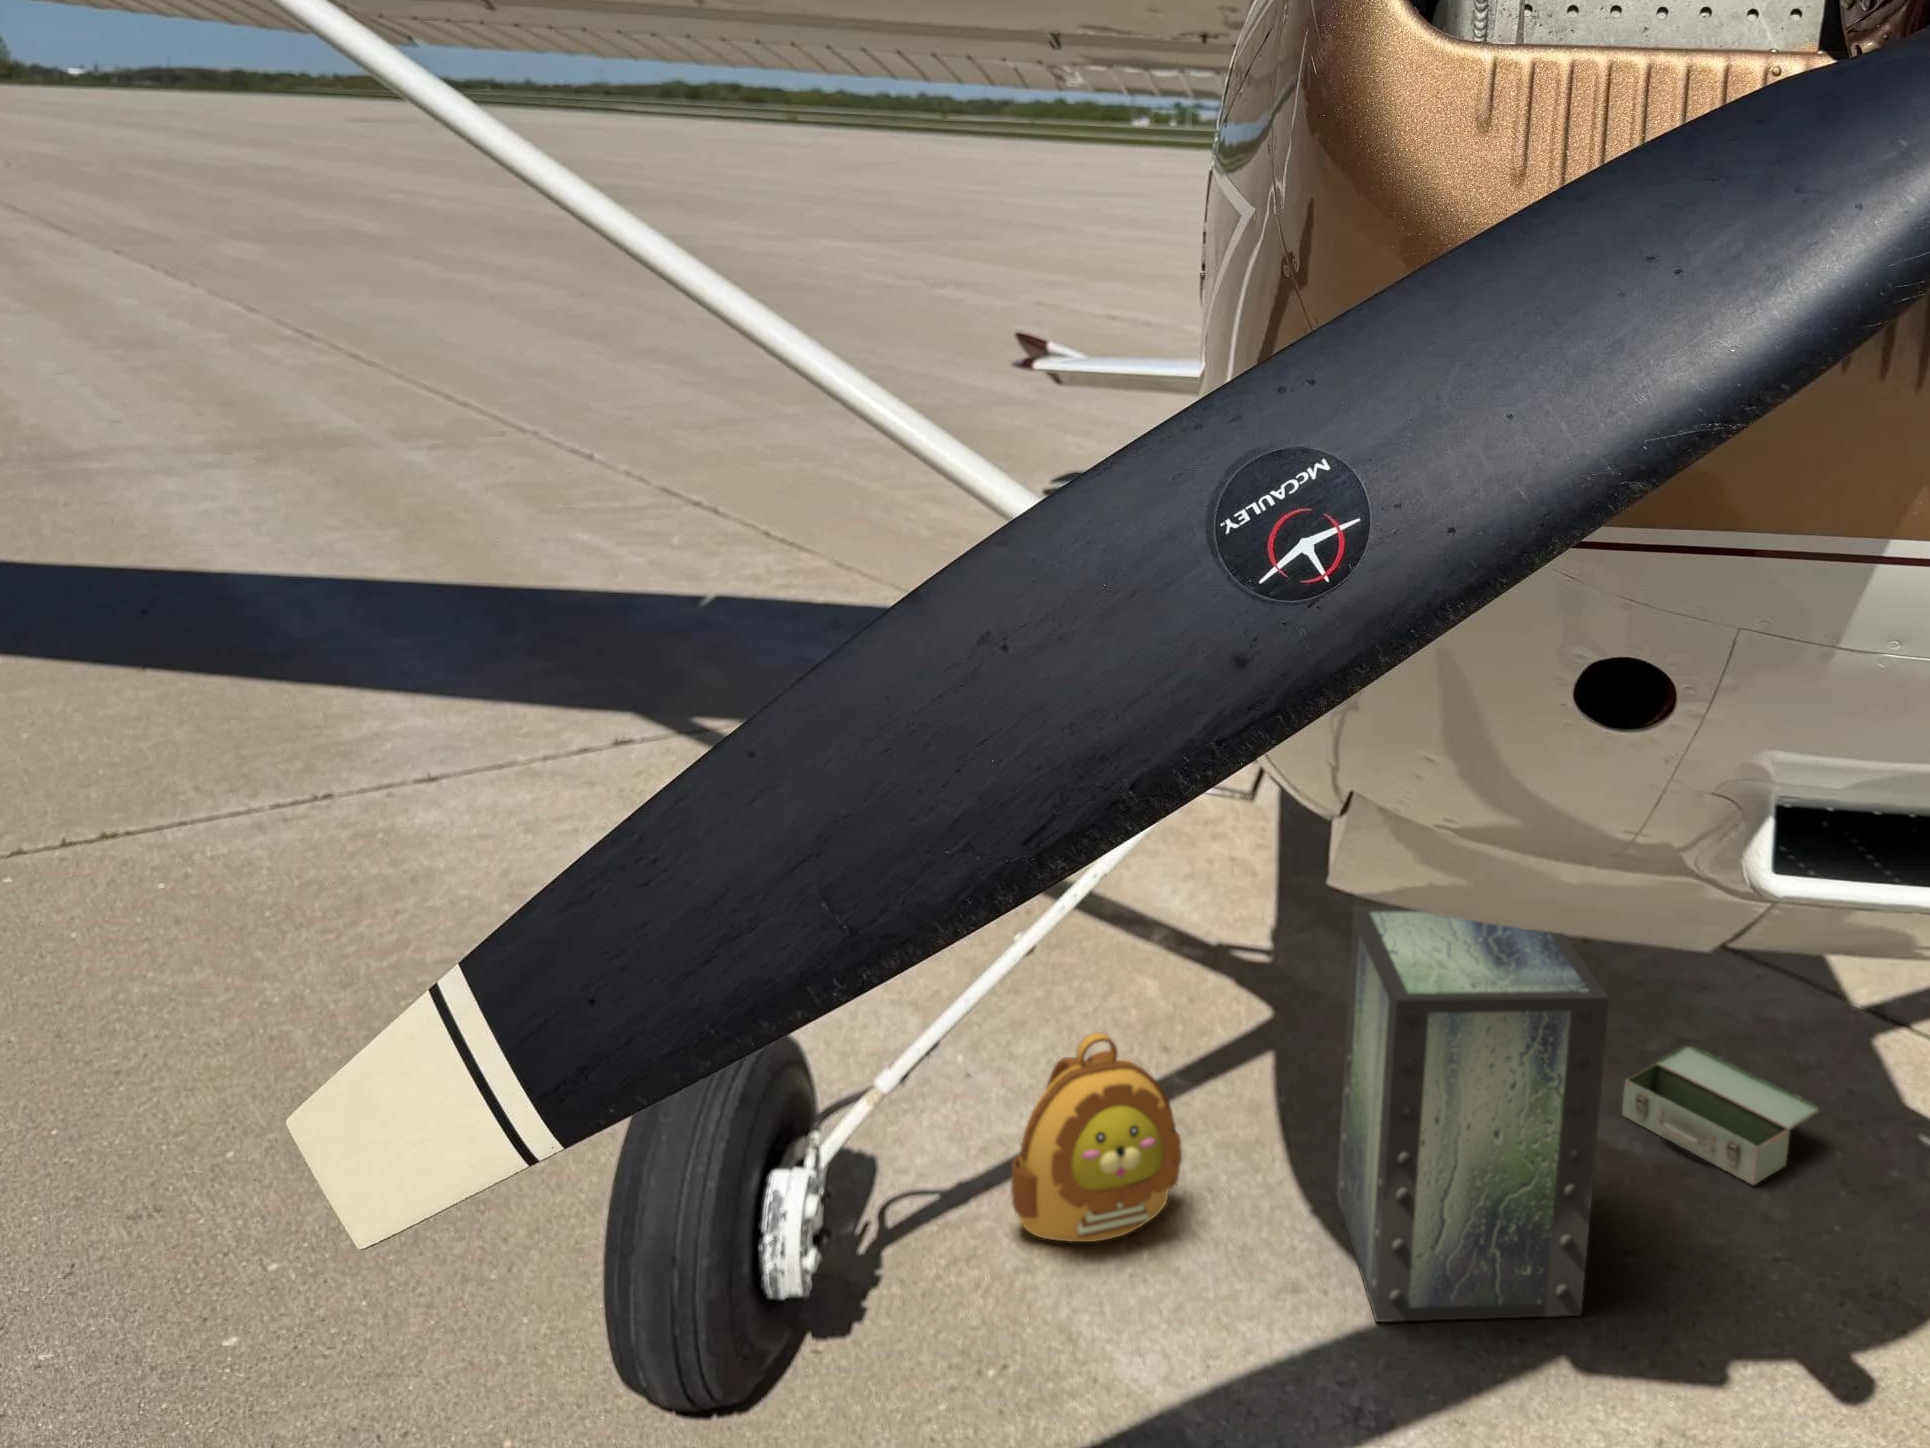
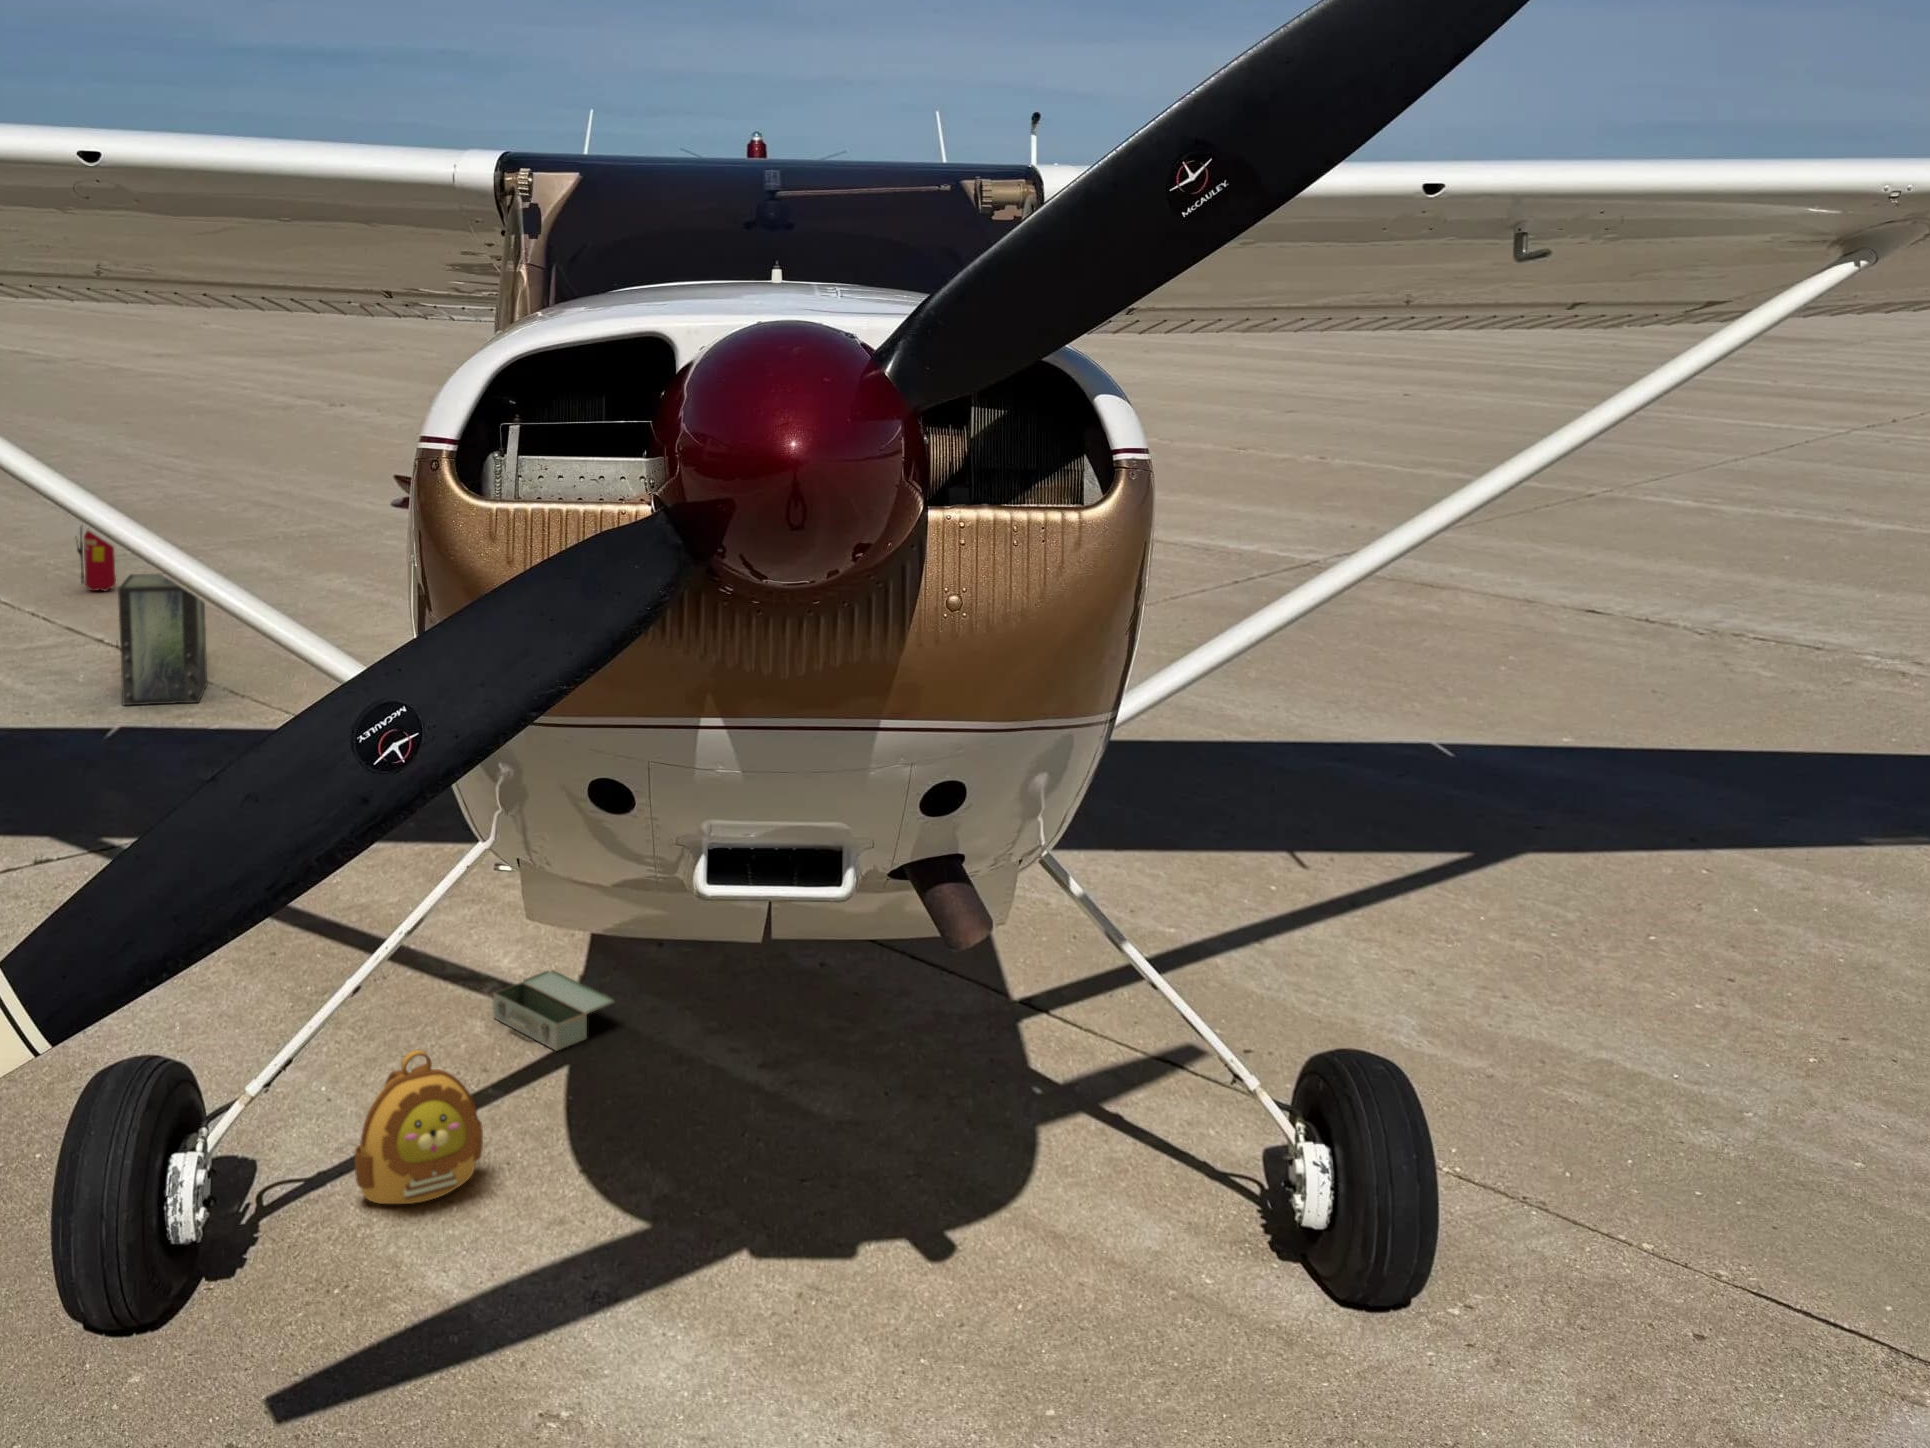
fire extinguisher: none [674,356,715,456] -> present [75,528,116,591]
storage box: present [1336,906,1609,1322] -> present [118,574,207,705]
toolbox: present [1622,1046,1819,1185] -> present [493,971,614,1051]

